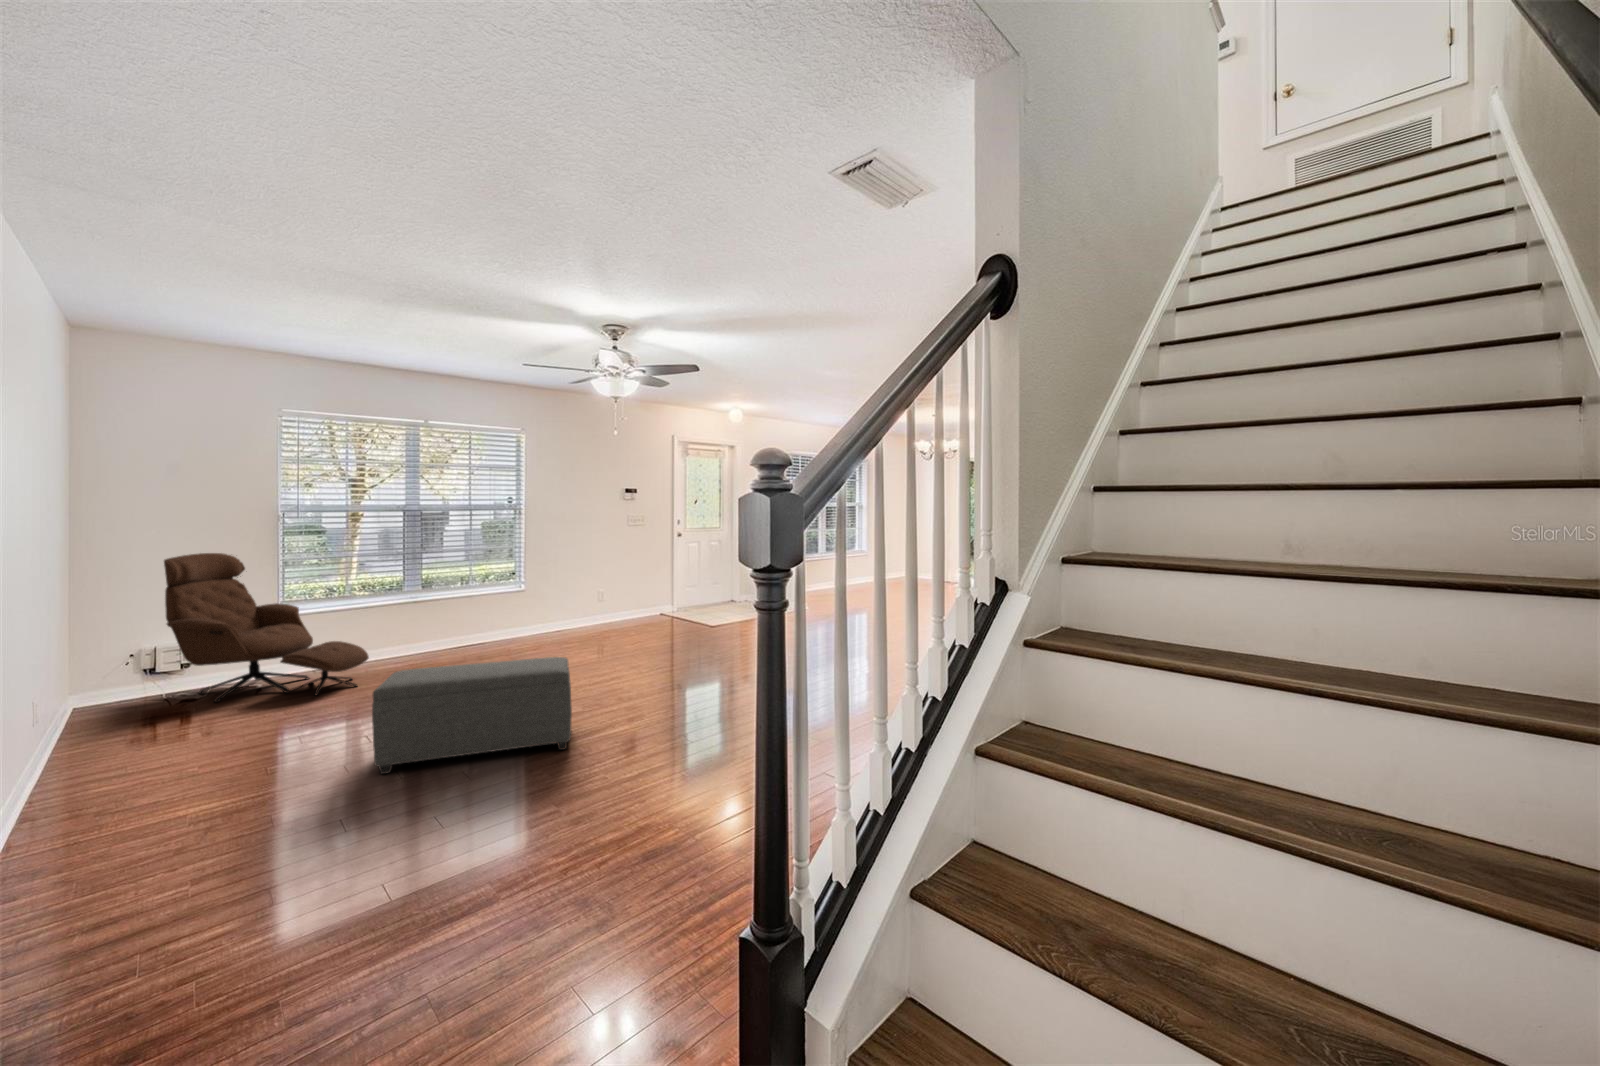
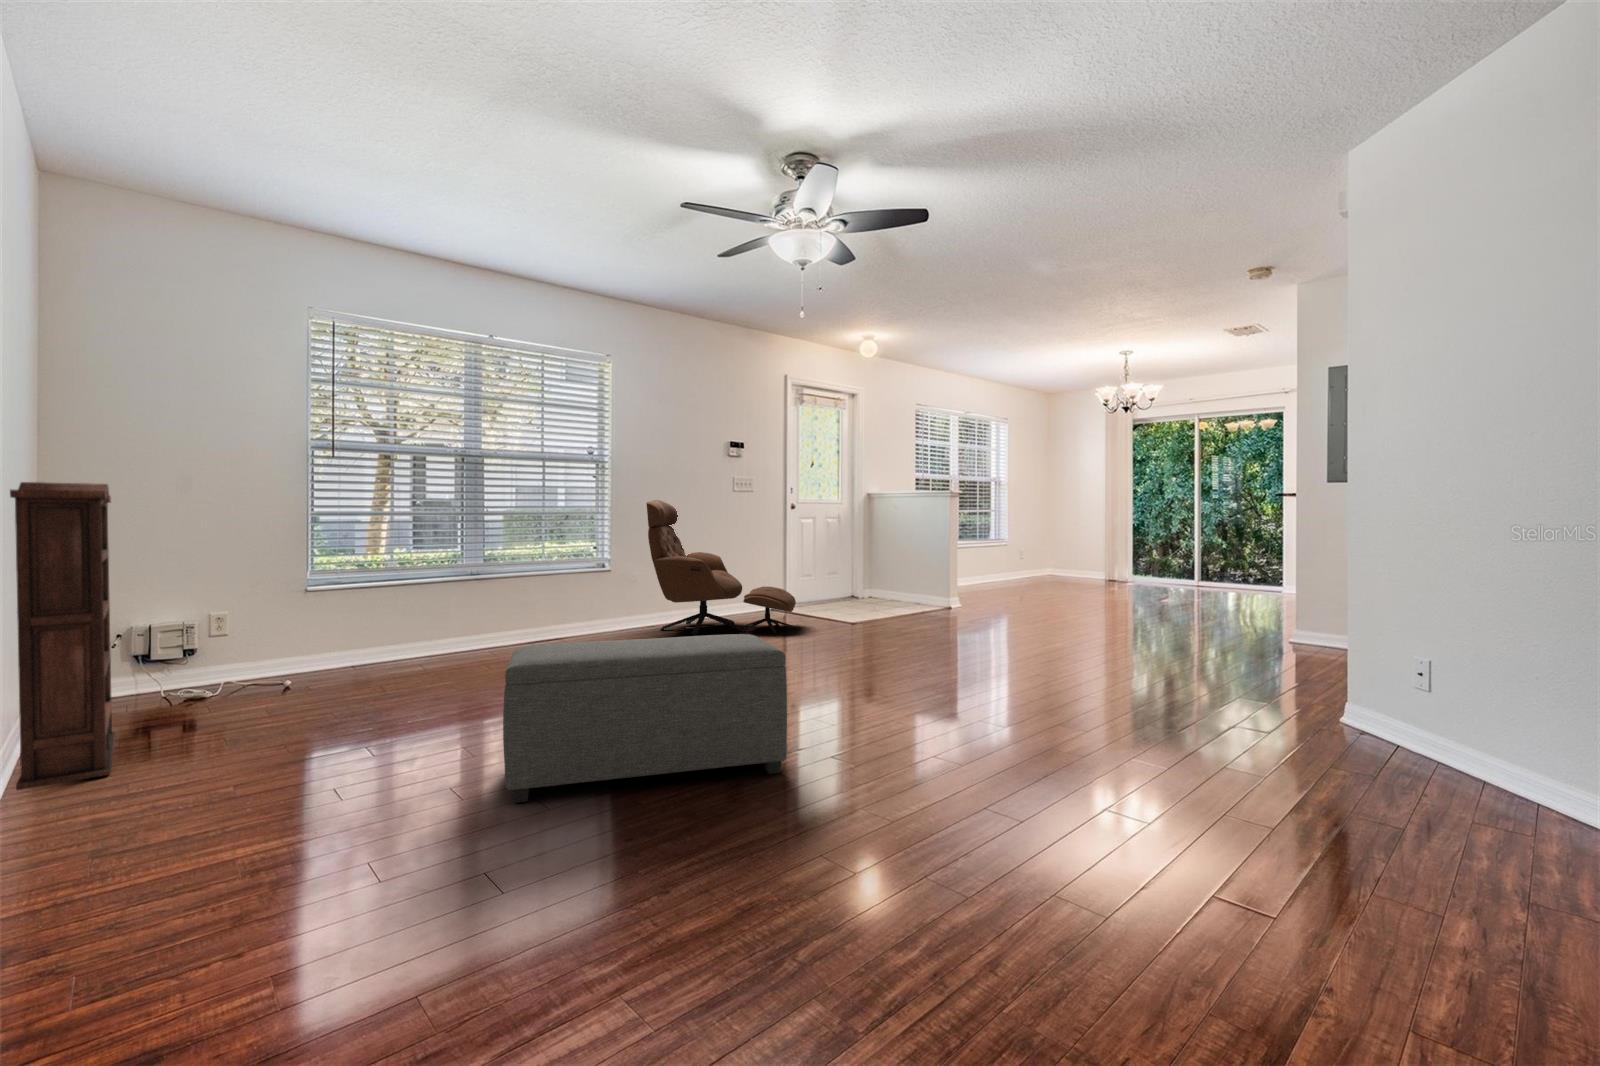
lounge chair: present [164,553,369,702] -> present [646,500,796,635]
bookshelf: none [39,563,125,773] -> present [10,482,116,790]

